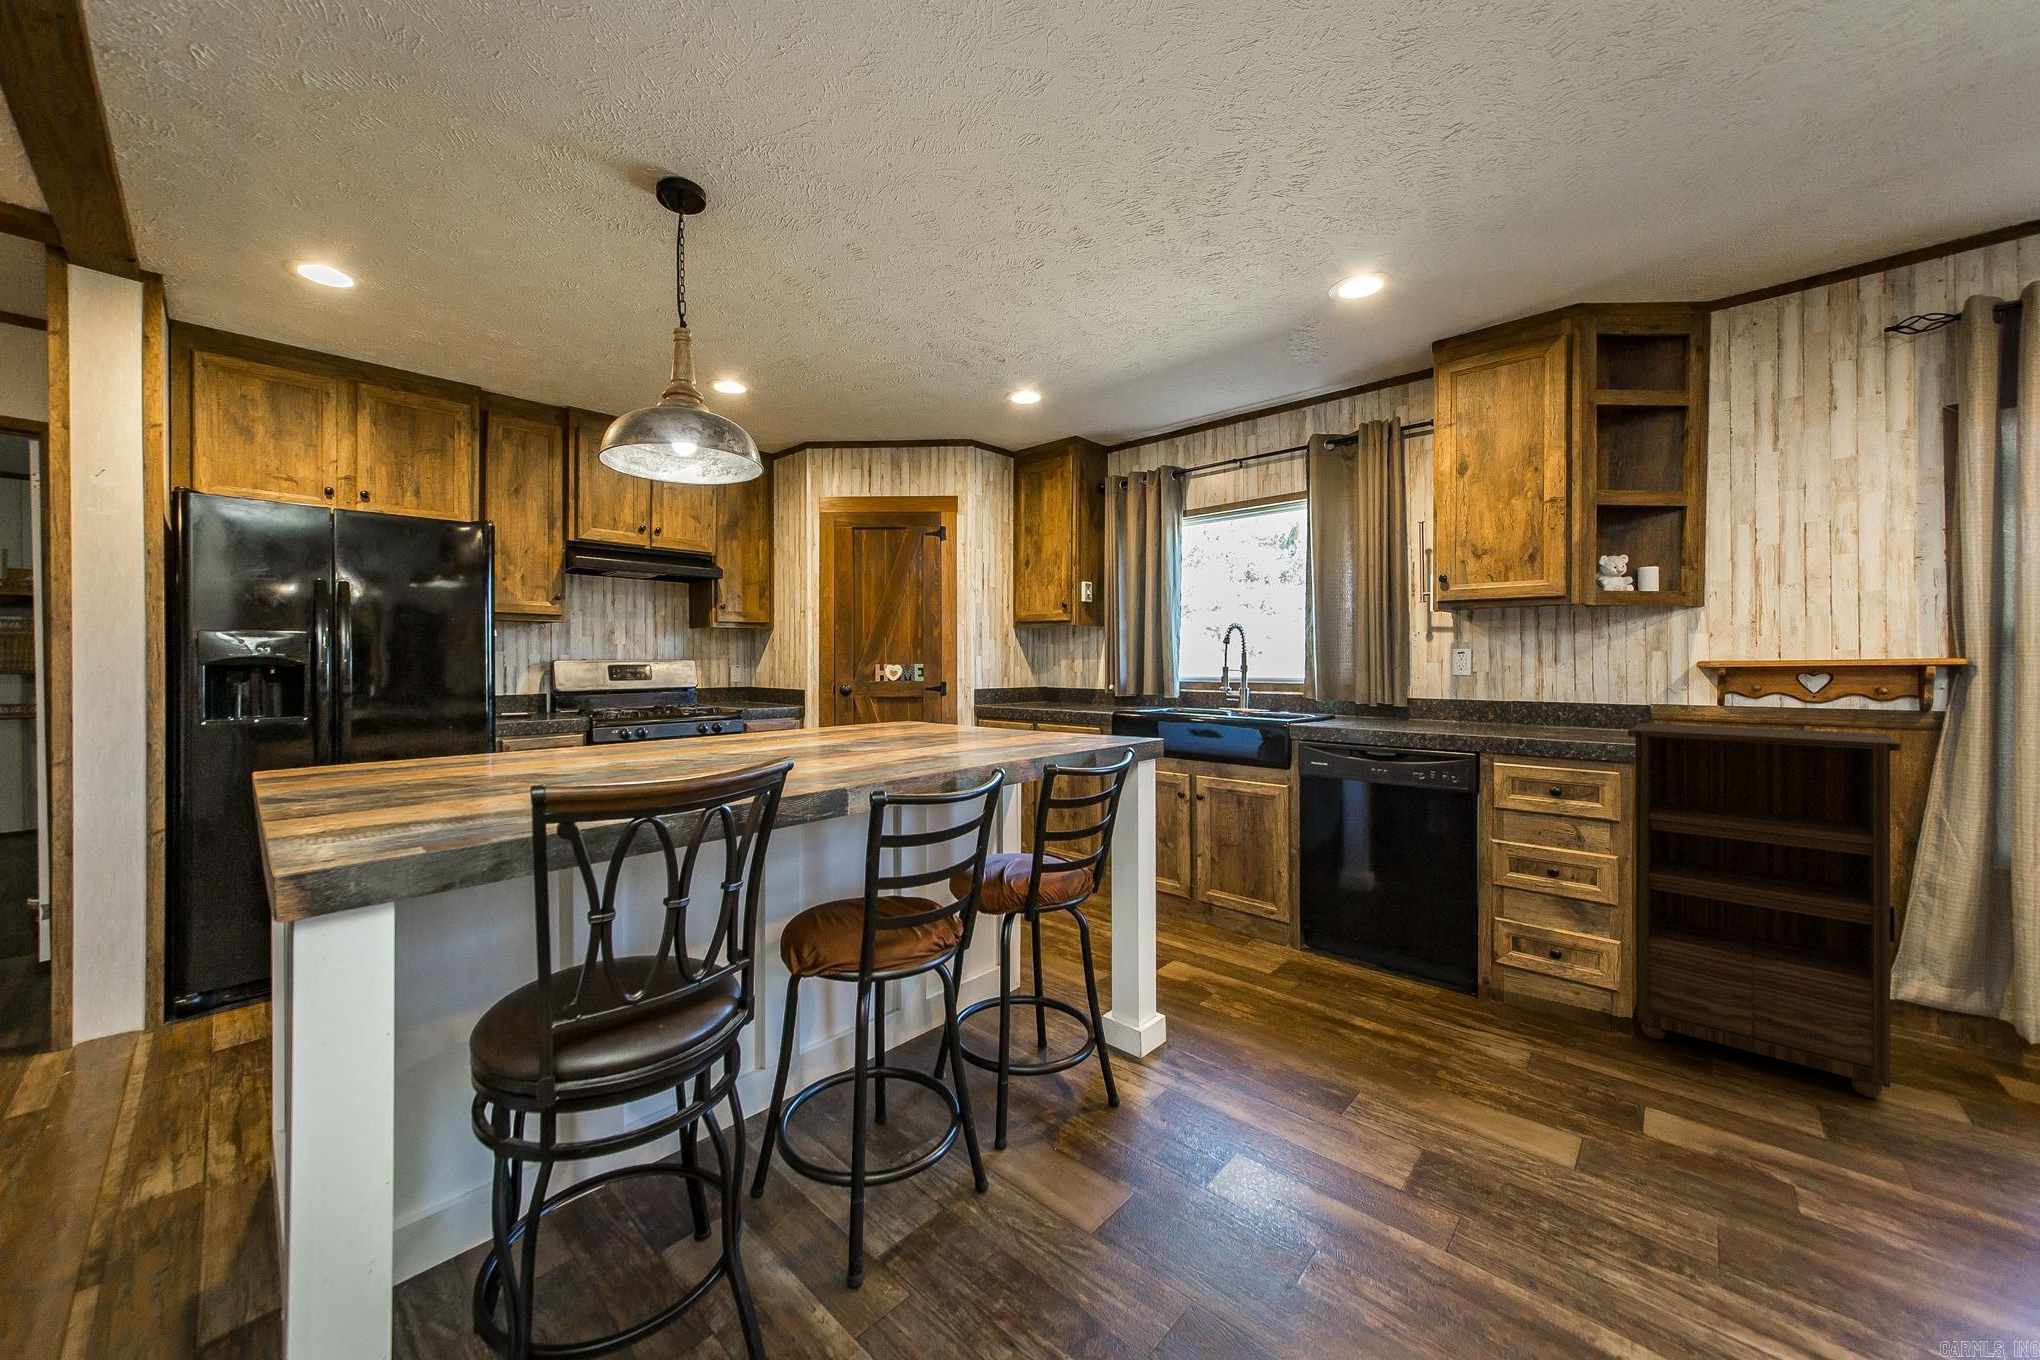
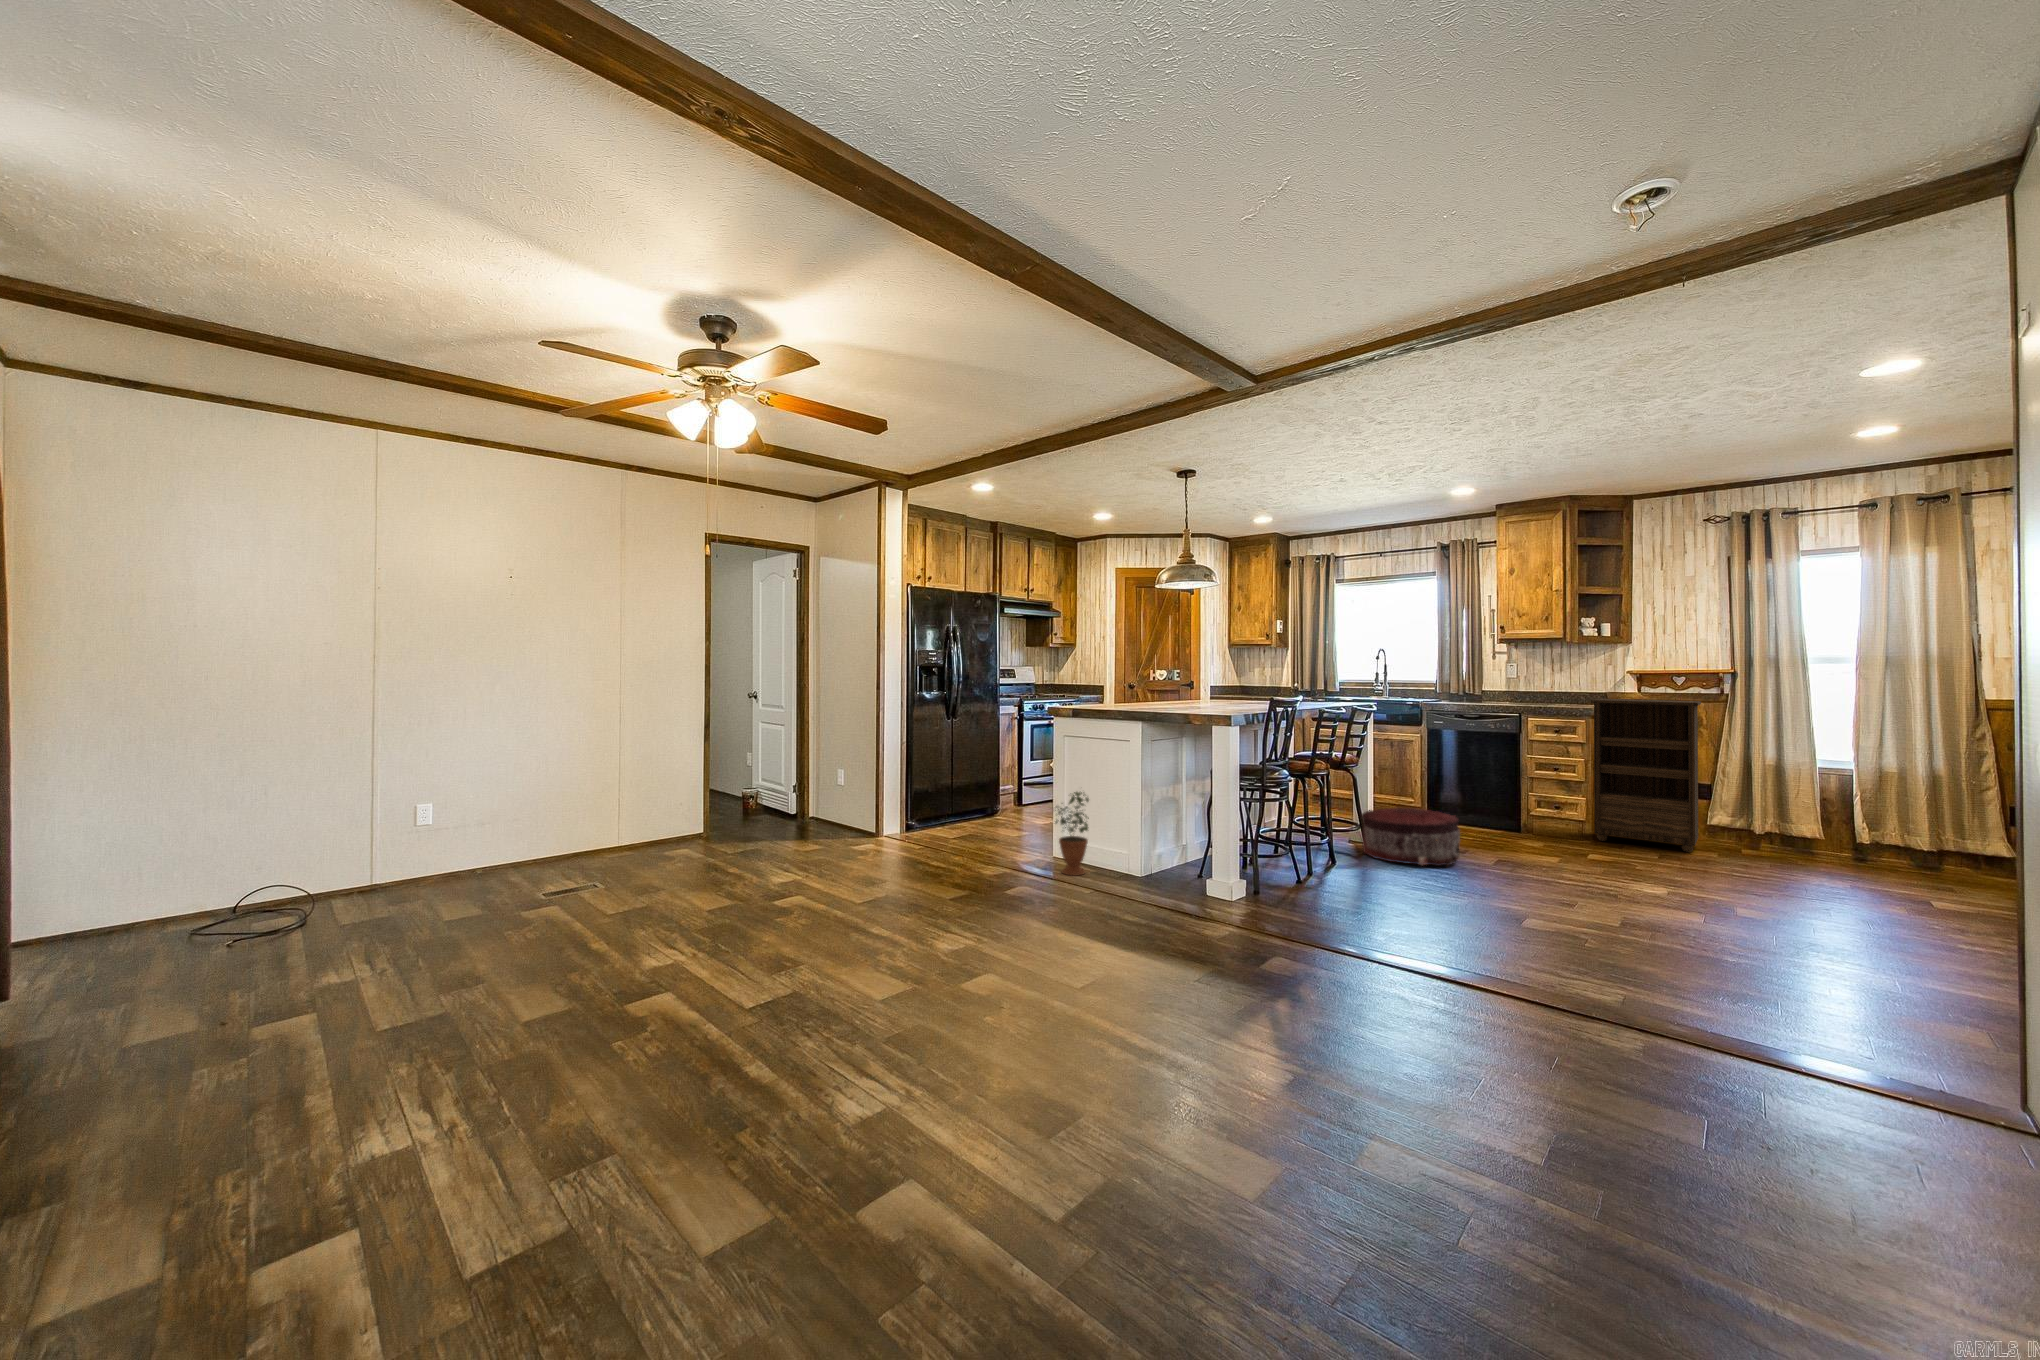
pouf: none [1082,984,1309,1206] -> present [1361,808,1460,866]
potted plant: none [128,1008,286,1282] -> present [1055,792,1089,876]

